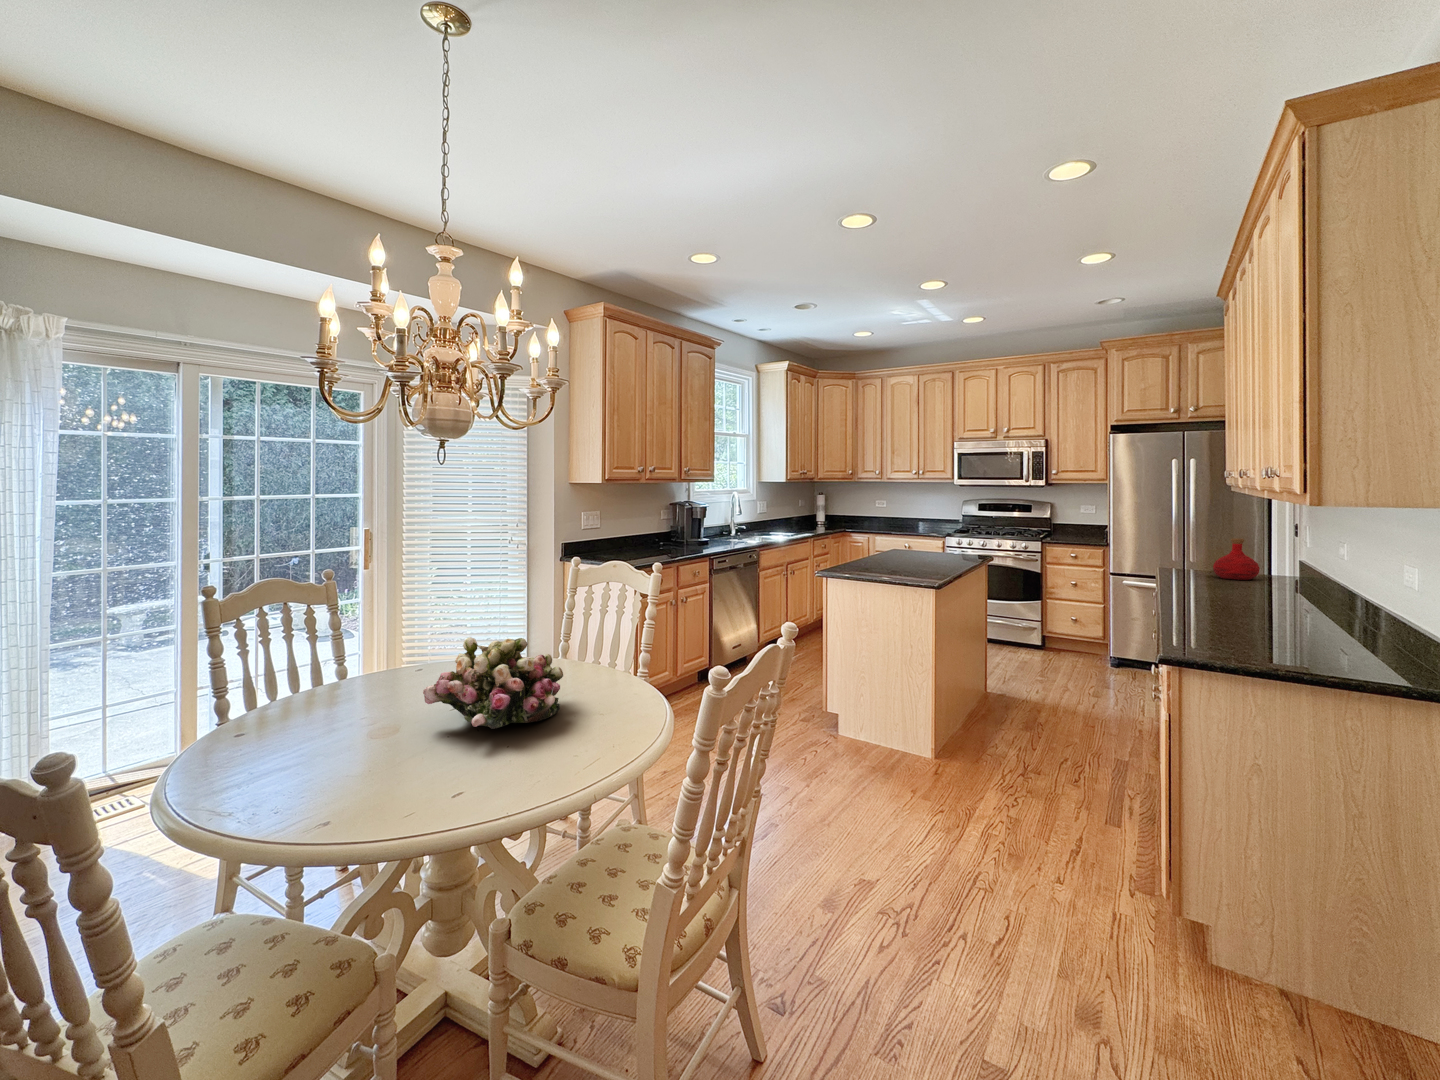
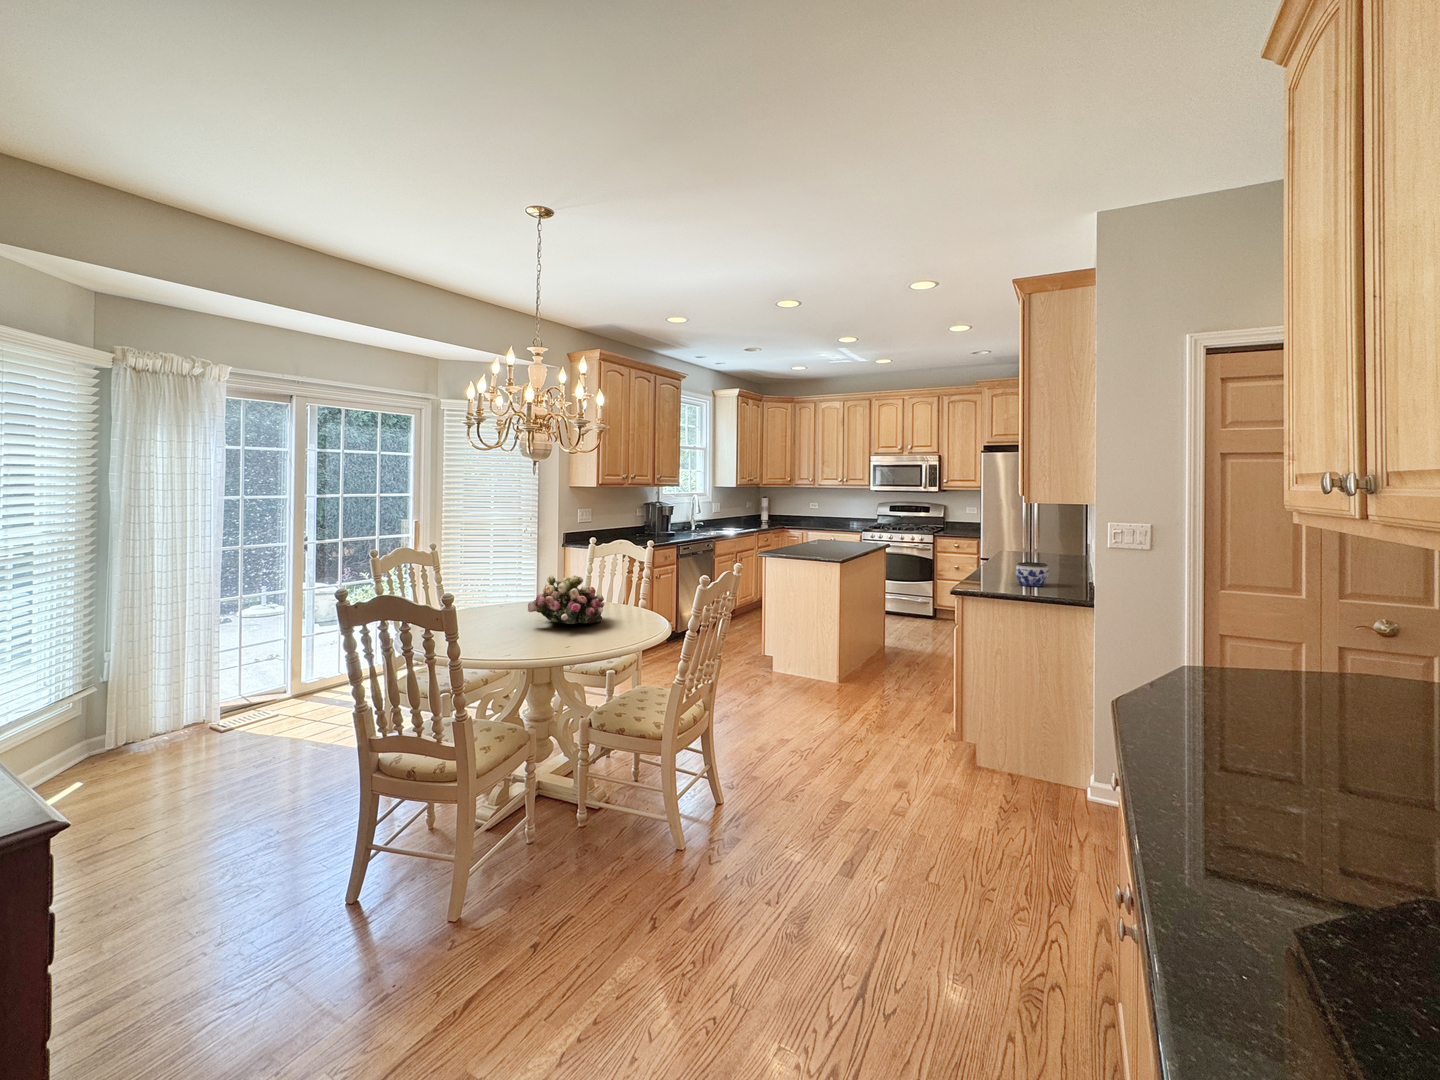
bottle: present [1213,538,1260,580] -> none [1033,528,1062,557]
jar: none [1263,607,1331,652] -> present [1016,562,1049,586]

